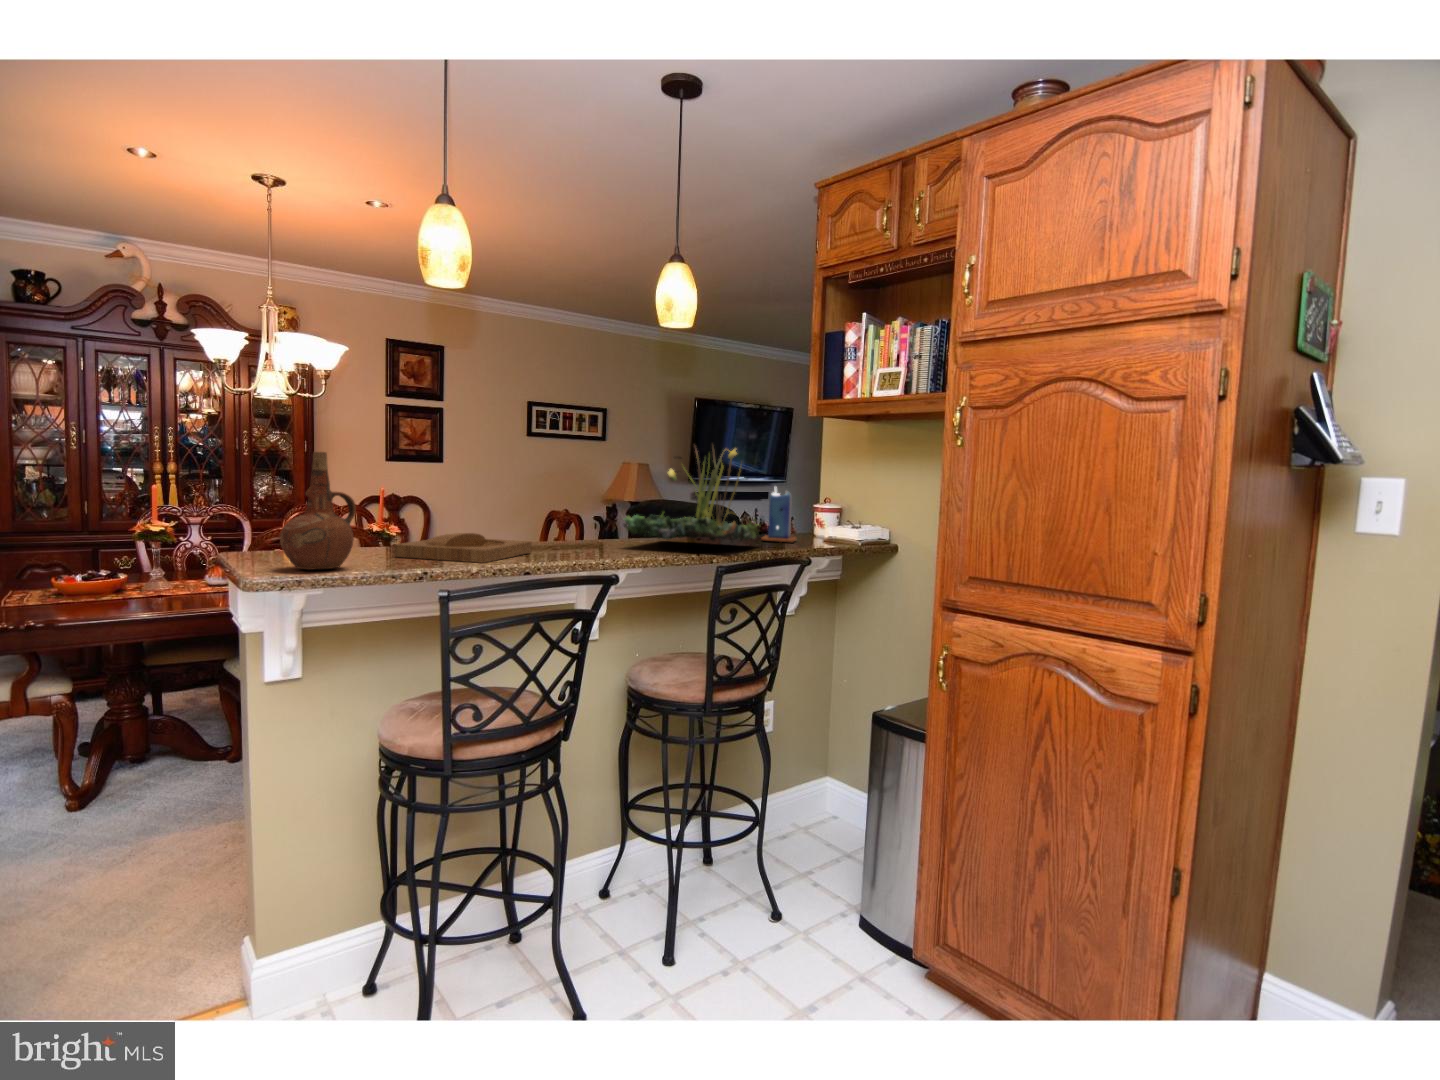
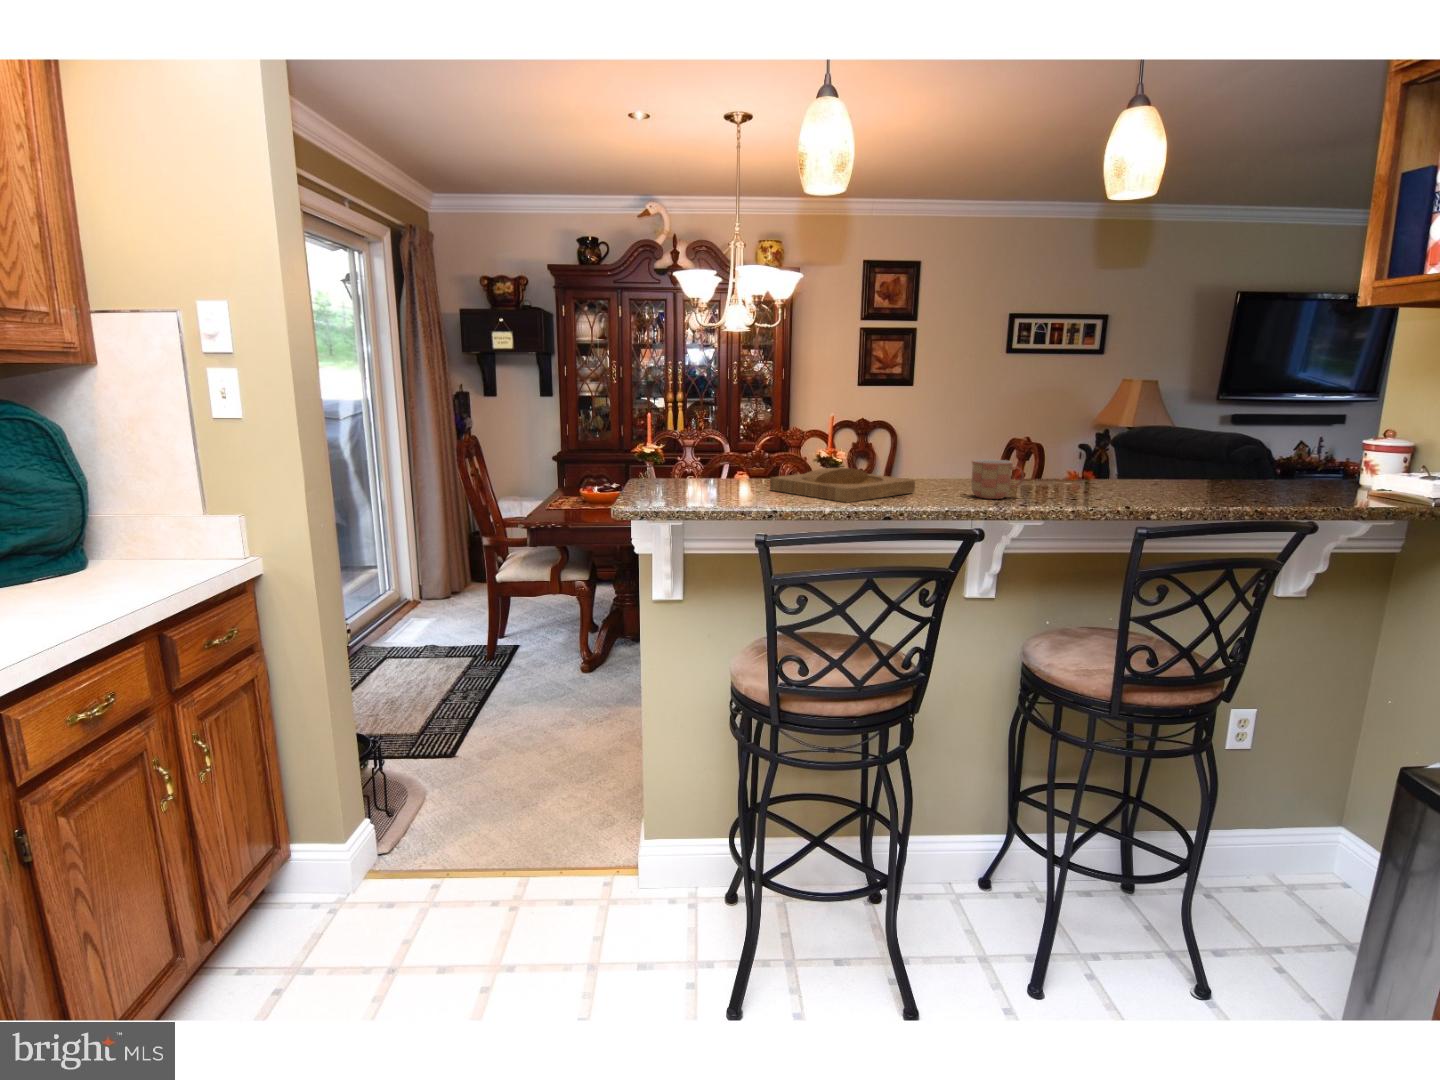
plant: present [624,447,761,541] -> none [1037,354,1256,494]
ceramic pitcher: present [280,452,356,570] -> none [655,385,721,501]
candle: present [762,488,796,543] -> none [1264,412,1331,496]
mug: none [578,522,619,554] -> present [971,459,1024,499]

